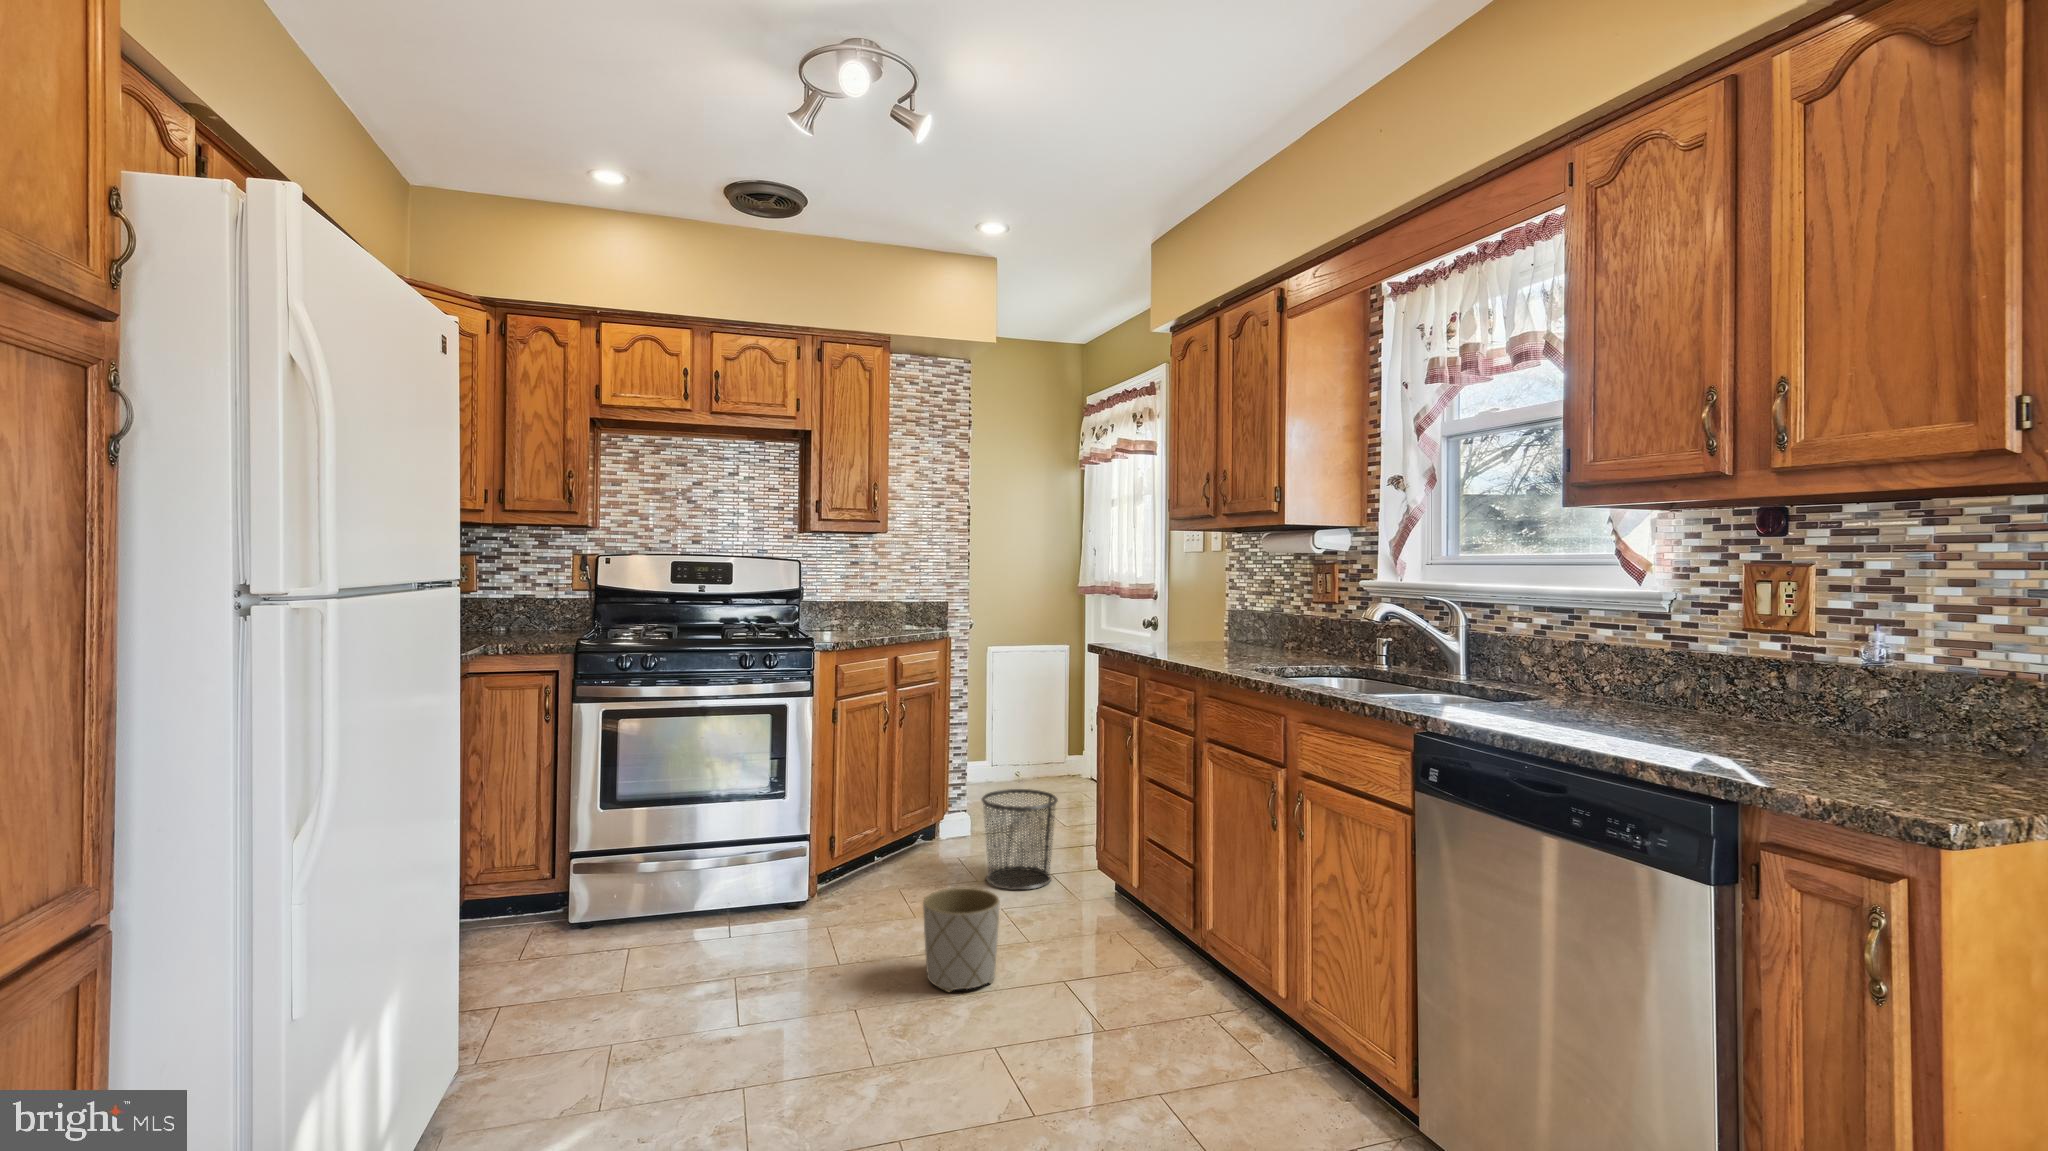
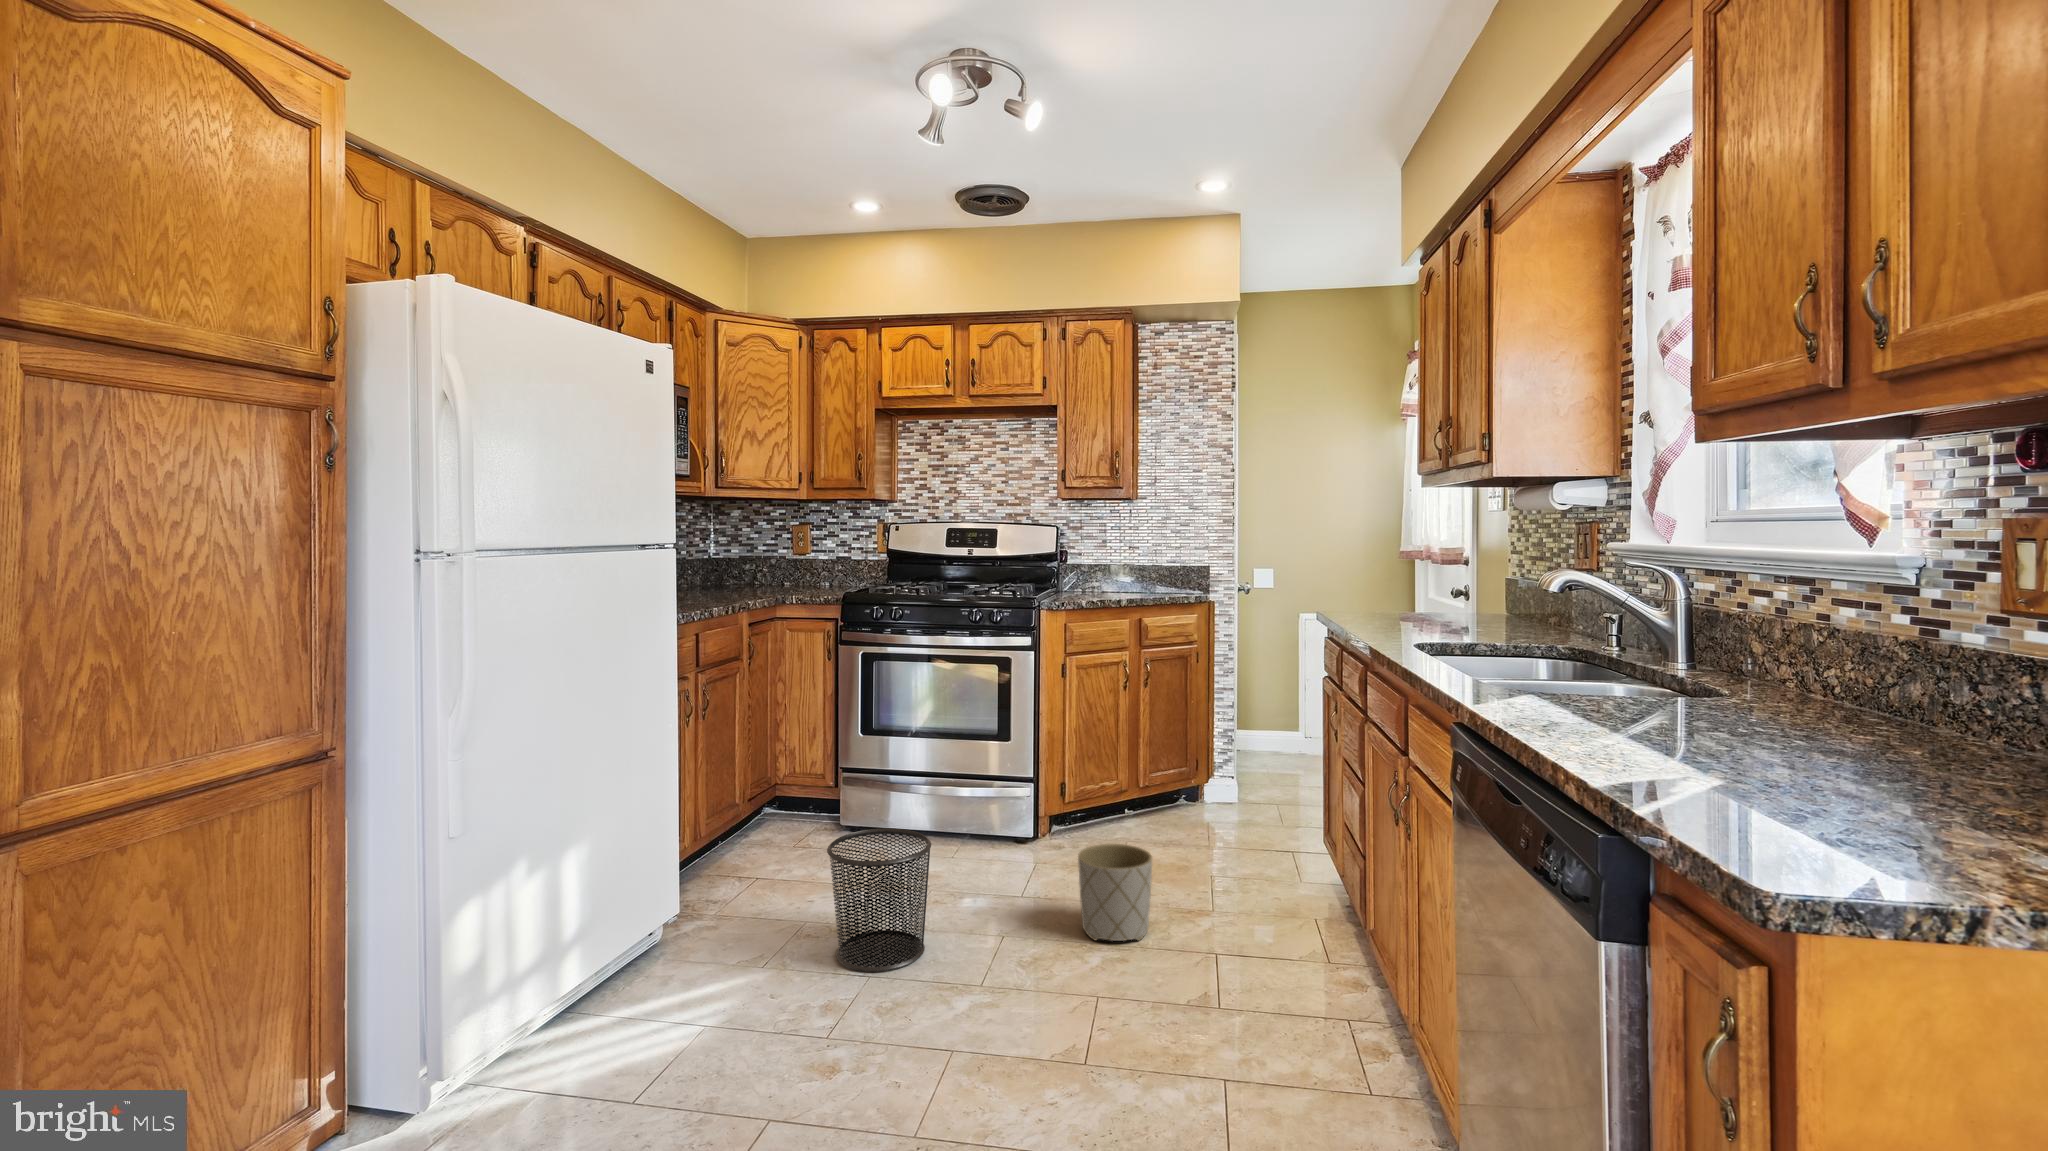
waste bin: present [981,789,1058,890] -> present [827,828,931,972]

